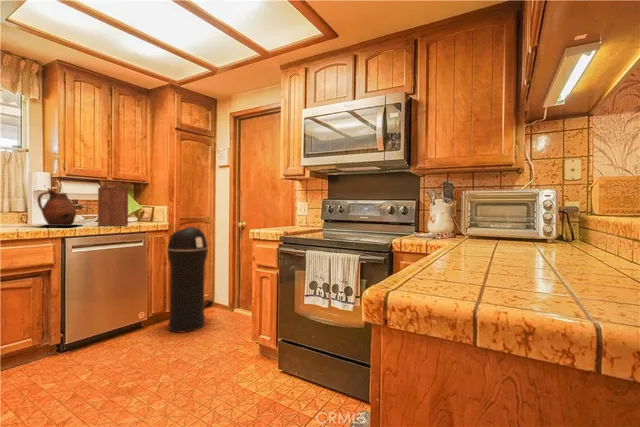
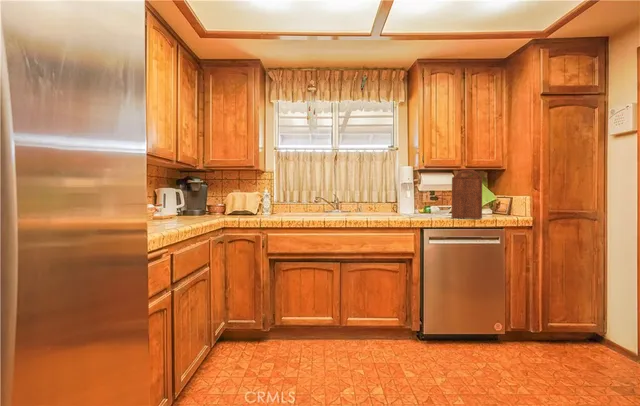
ceramic pitcher: present [37,188,76,226] -> none [403,180,439,218]
trash can: present [167,227,208,332] -> none [530,224,593,371]

